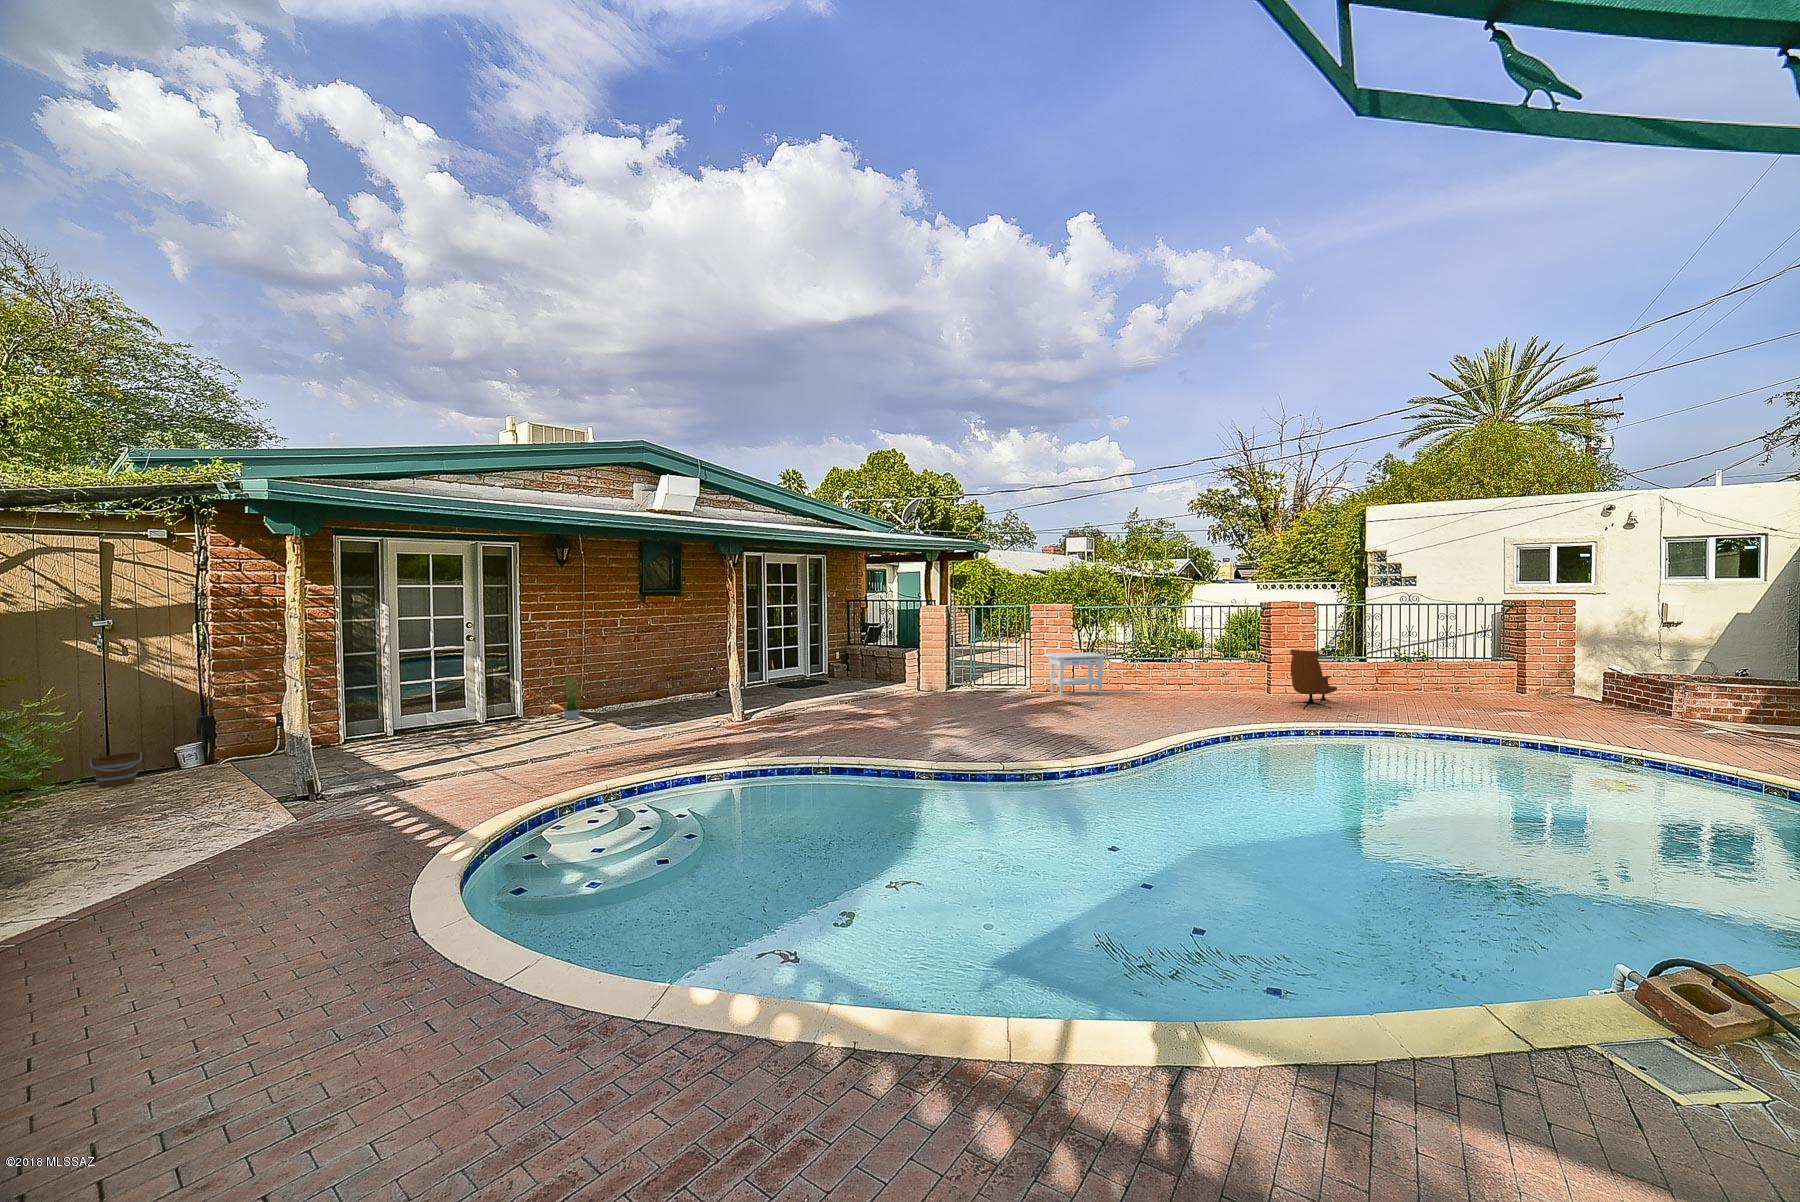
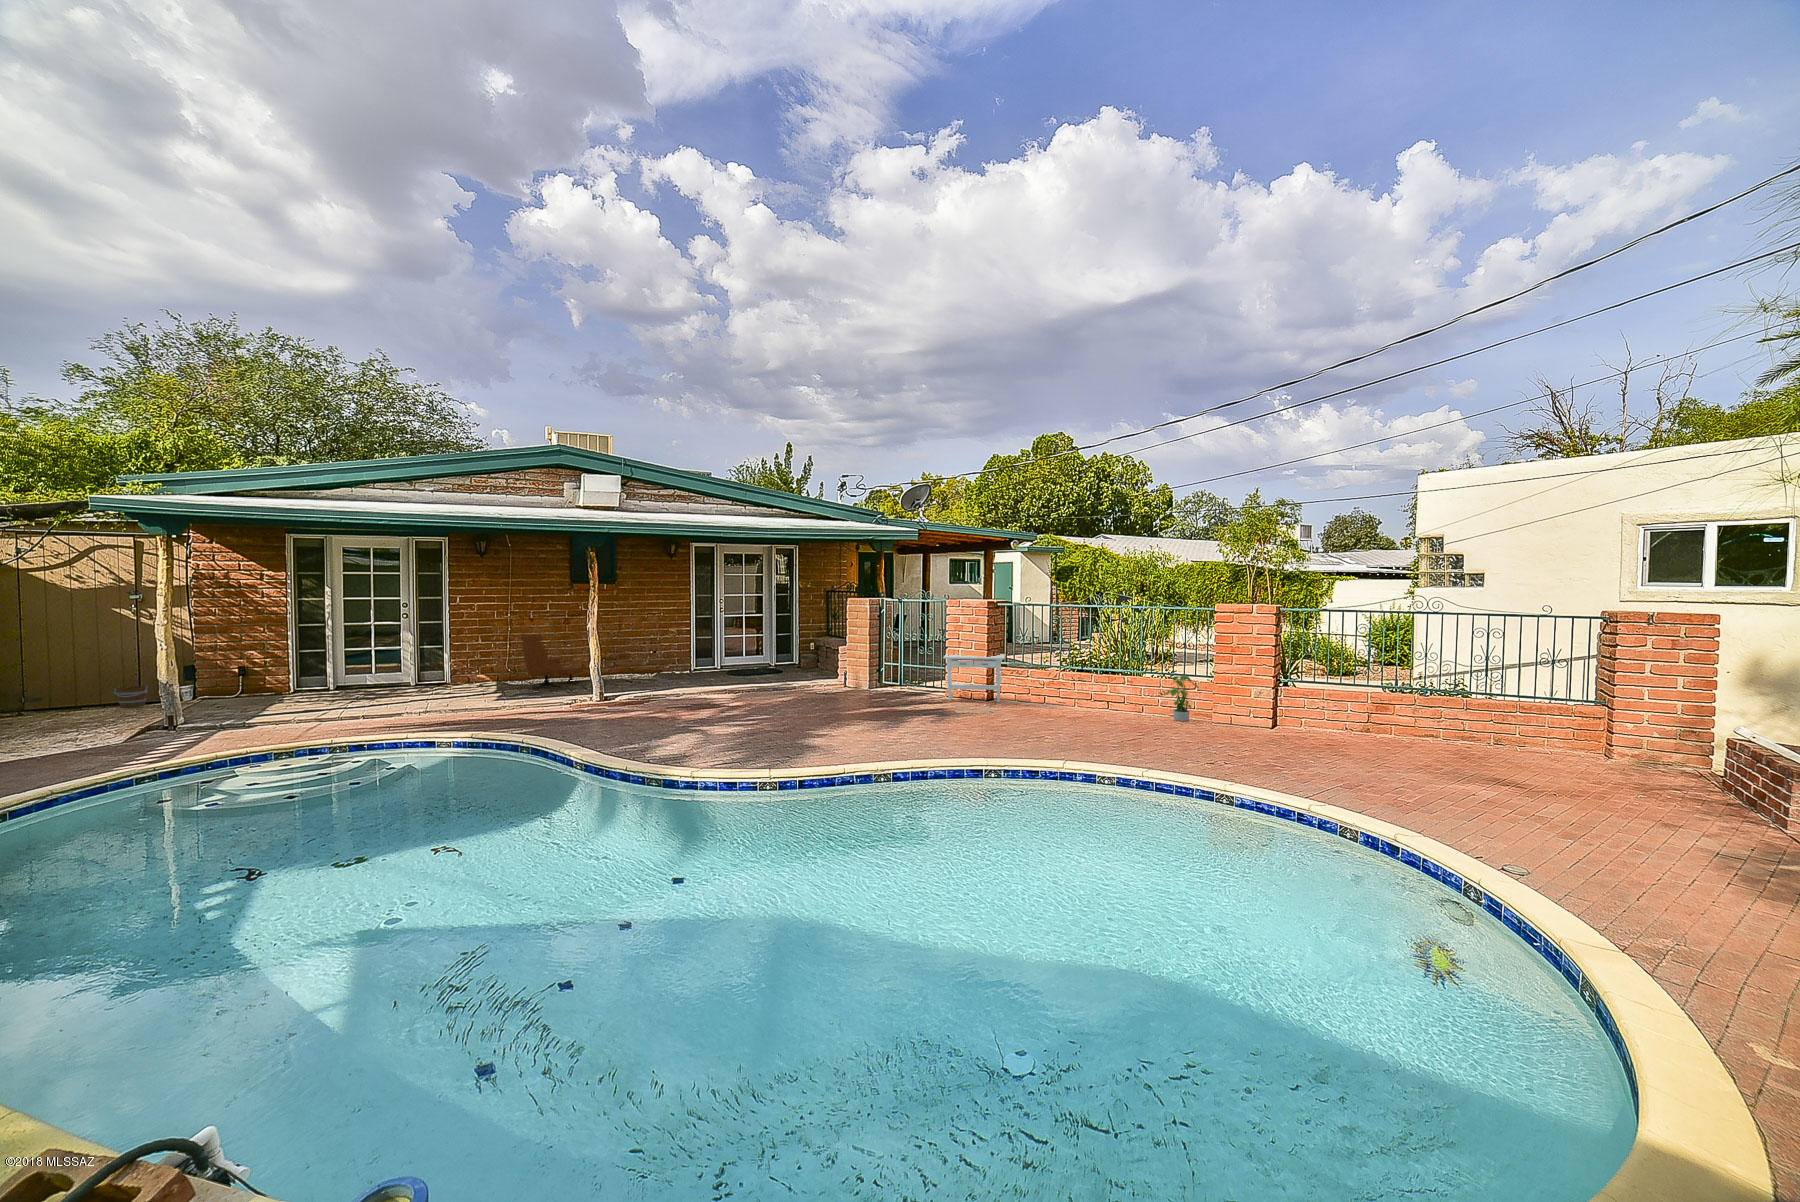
lounge chair: present [1290,649,1338,709] -> present [521,634,583,690]
potted plant: present [554,676,584,720] -> present [1166,675,1199,721]

